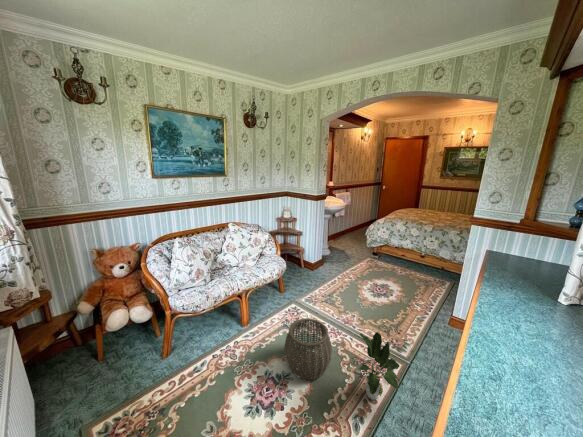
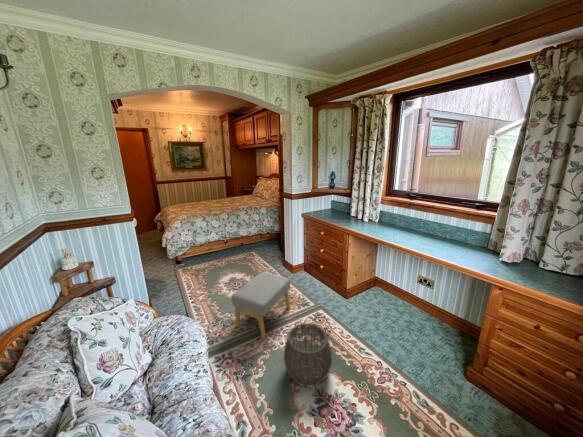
footstool: none [327,278,384,335] -> present [231,272,290,338]
potted plant: present [359,332,404,400] -> none [331,289,368,337]

